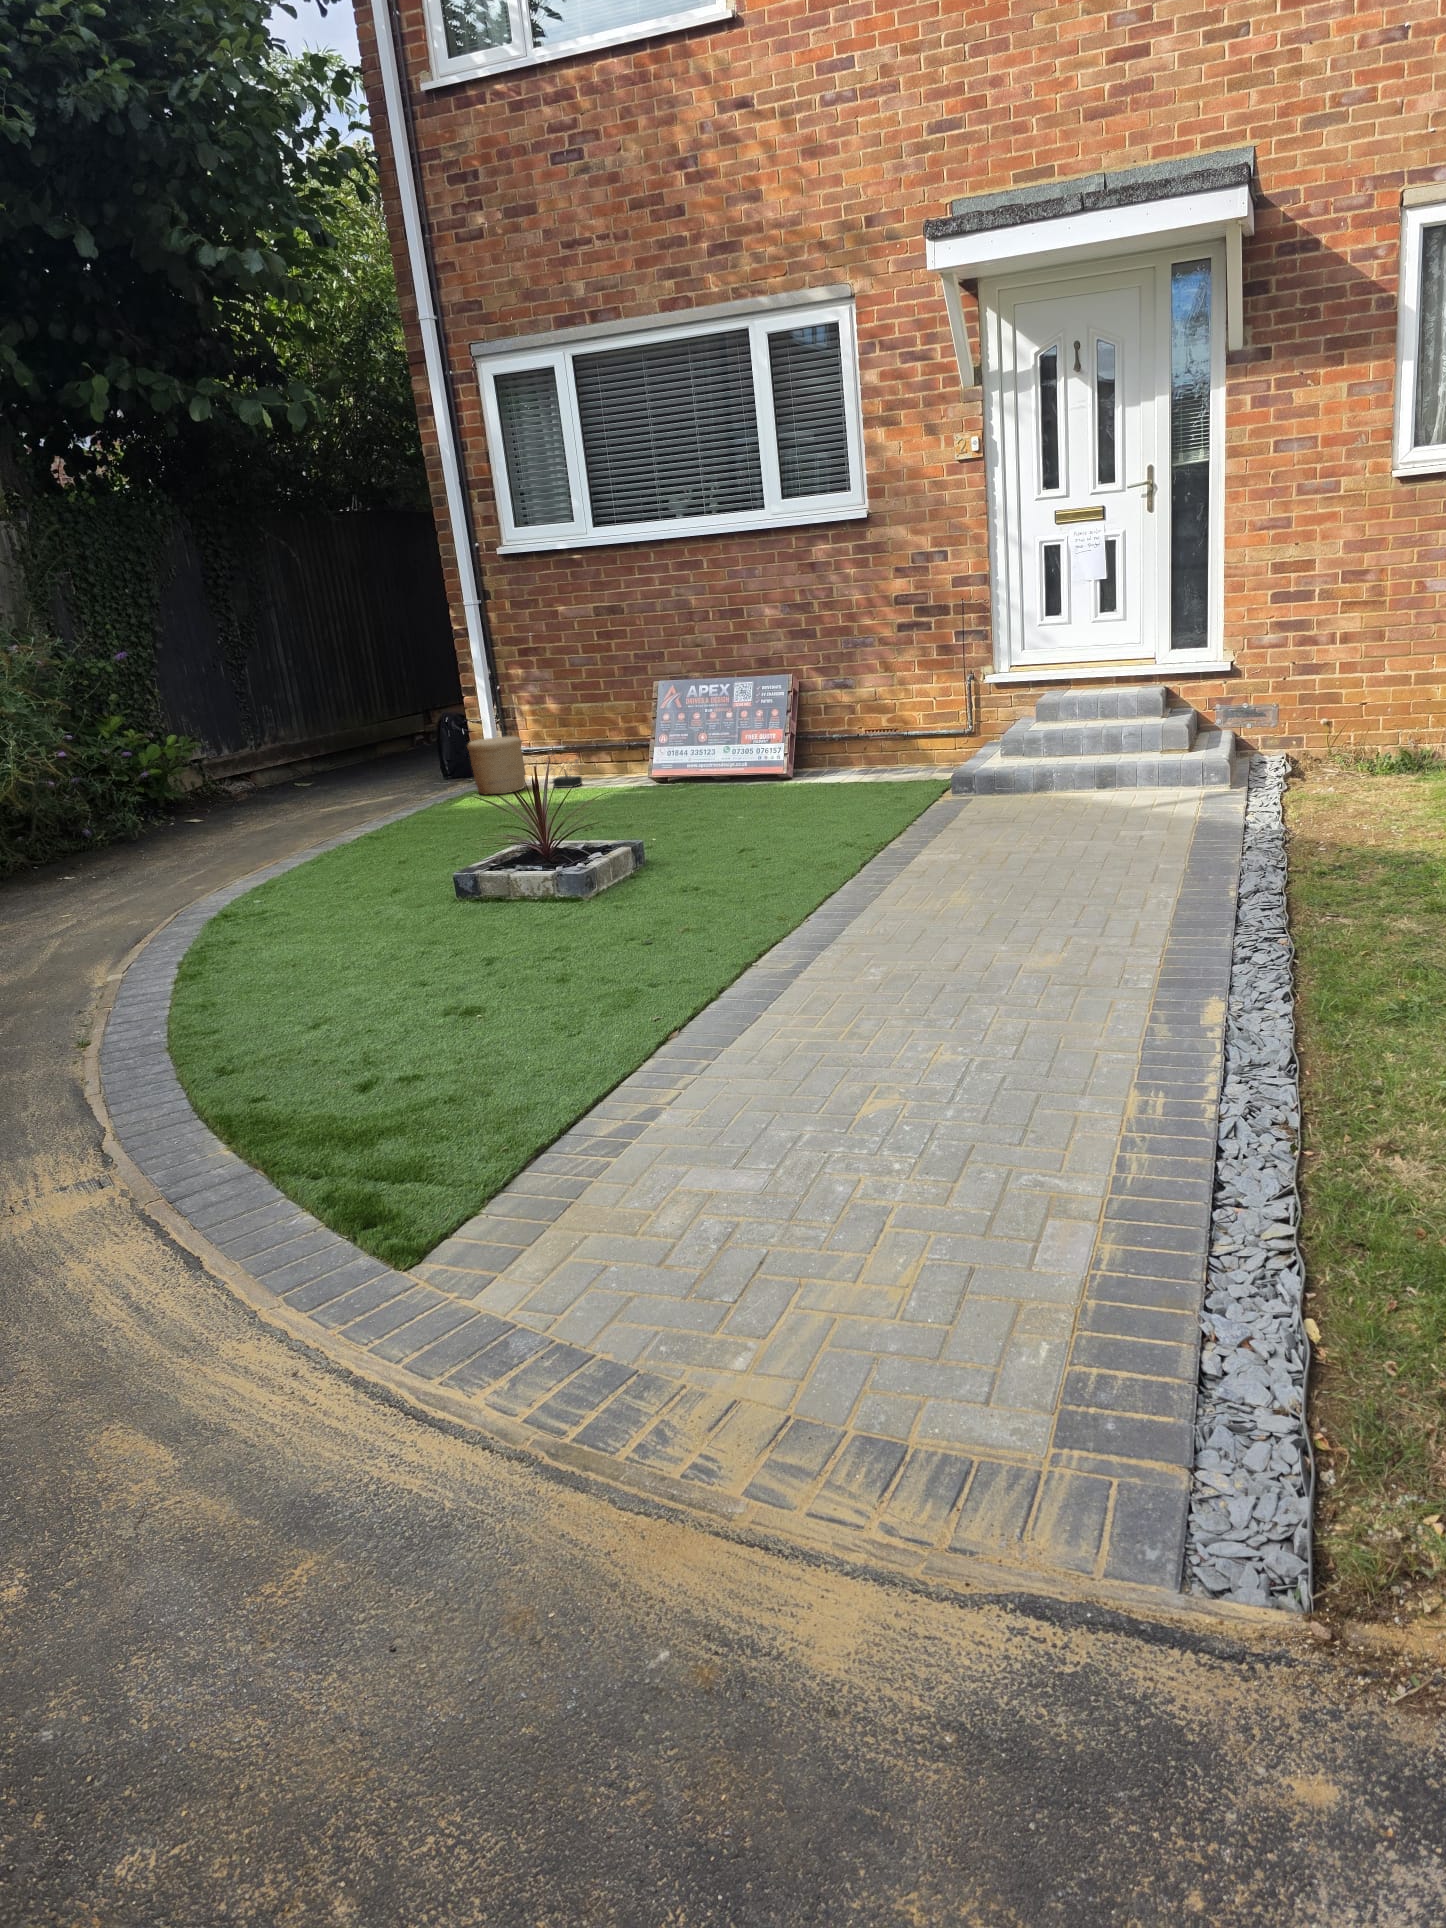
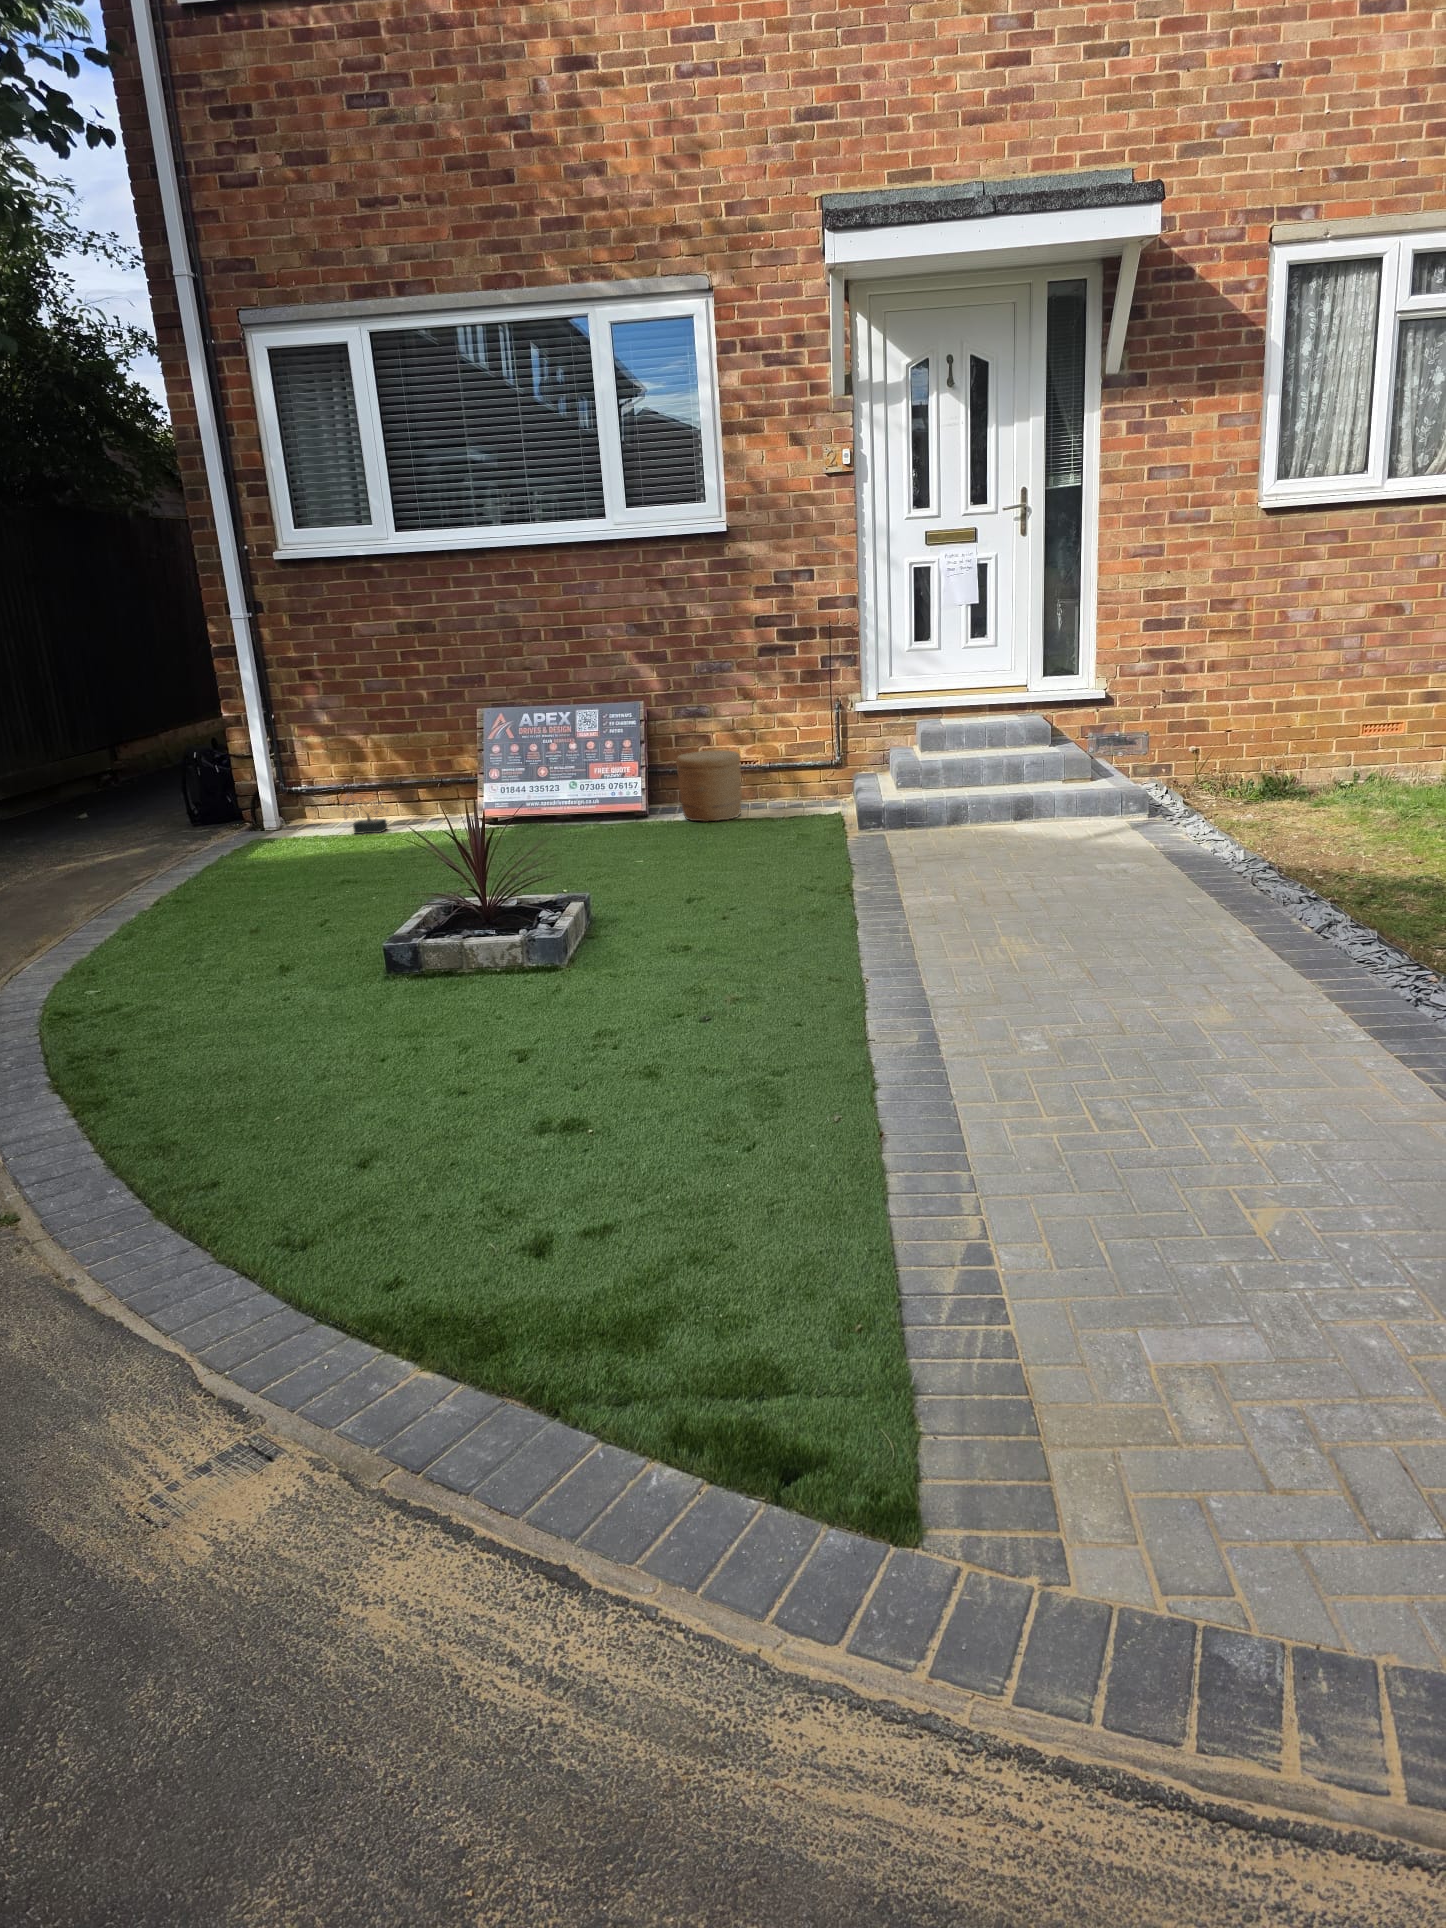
woven basket: present [467,736,525,795] -> present [676,750,742,822]

